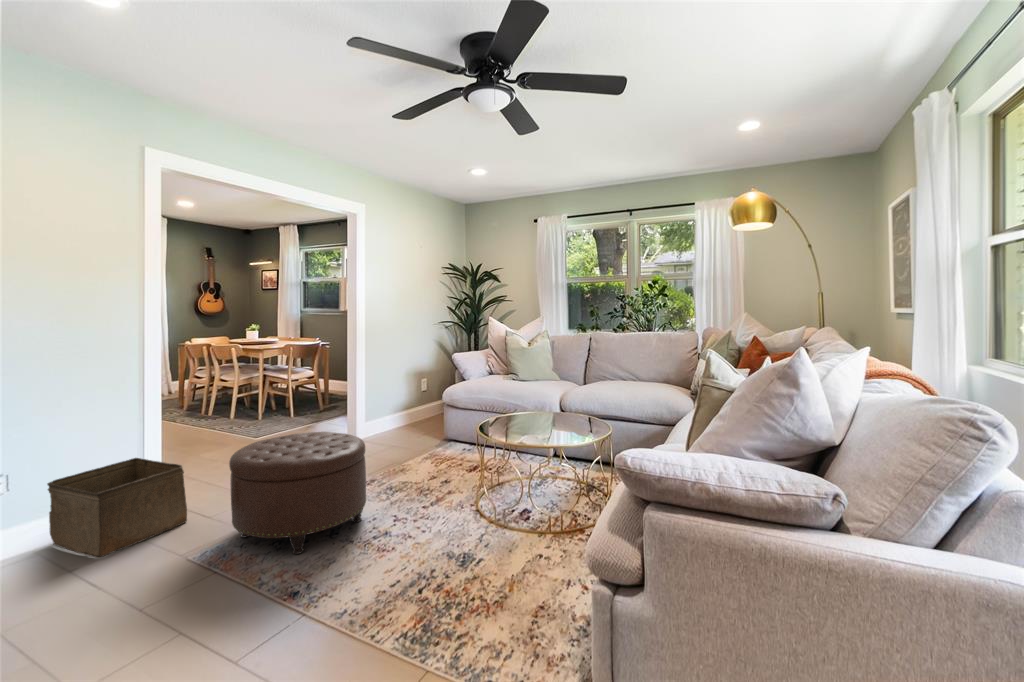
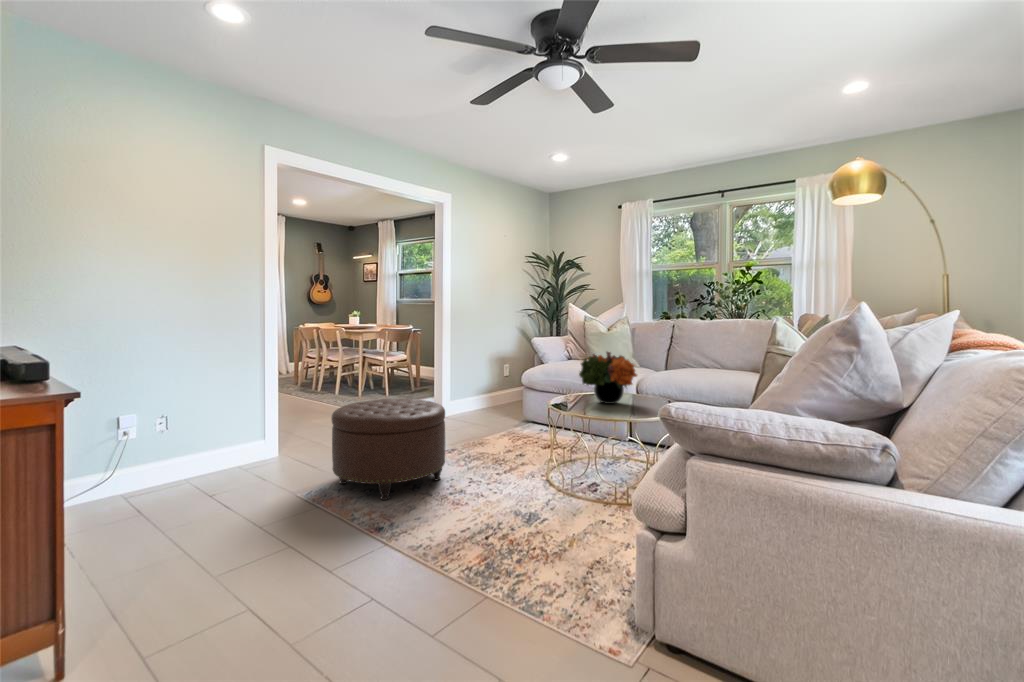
flower arrangement: none [506,373,567,427] -> present [579,352,637,404]
storage bin: present [47,458,187,558] -> none [197,413,298,489]

